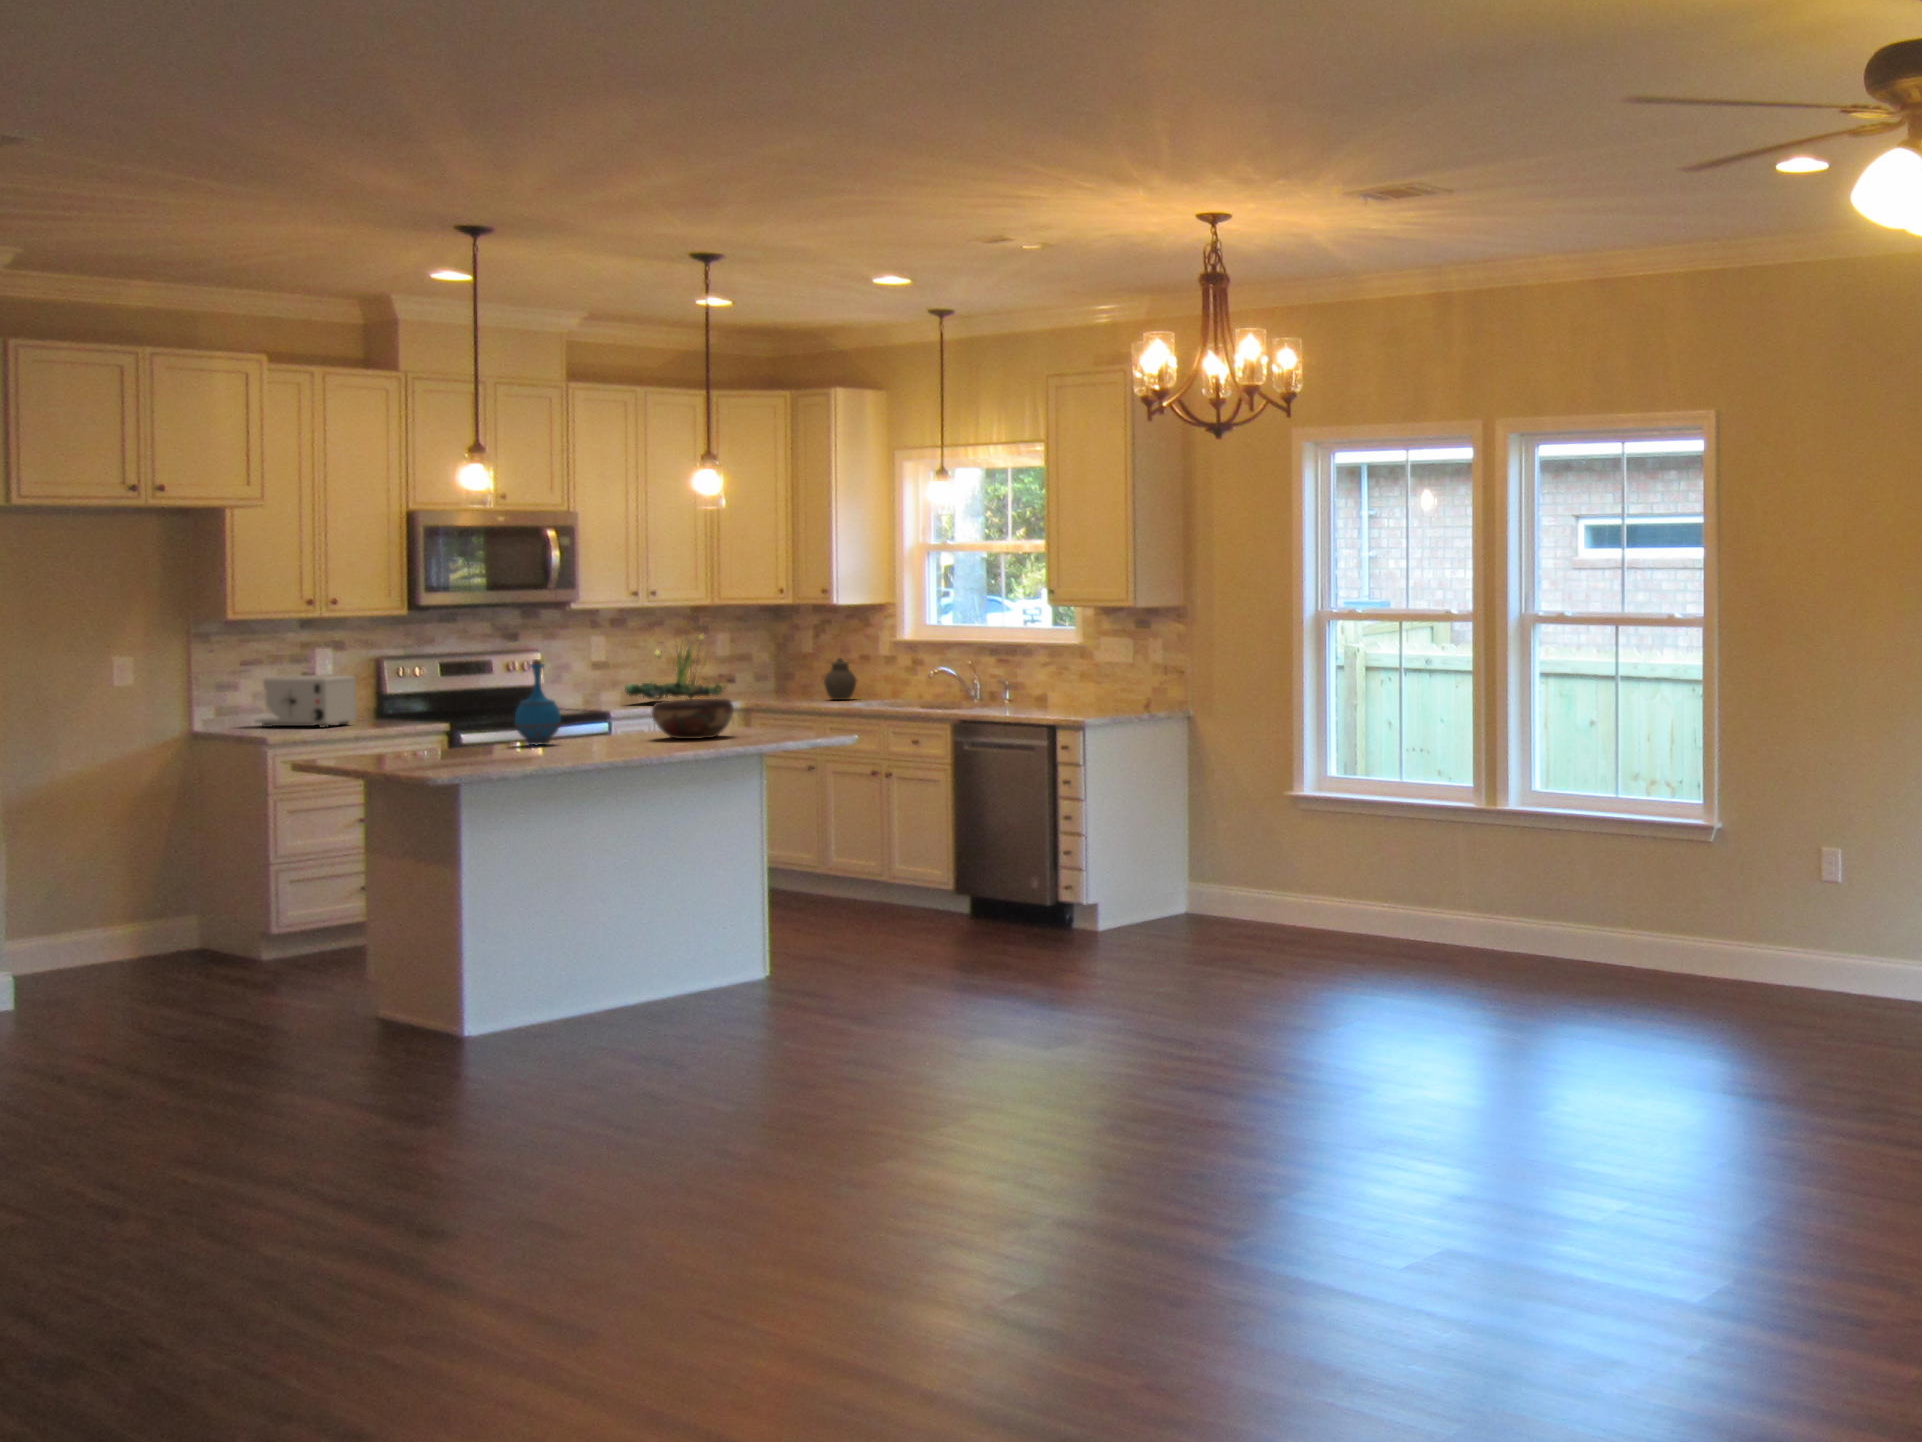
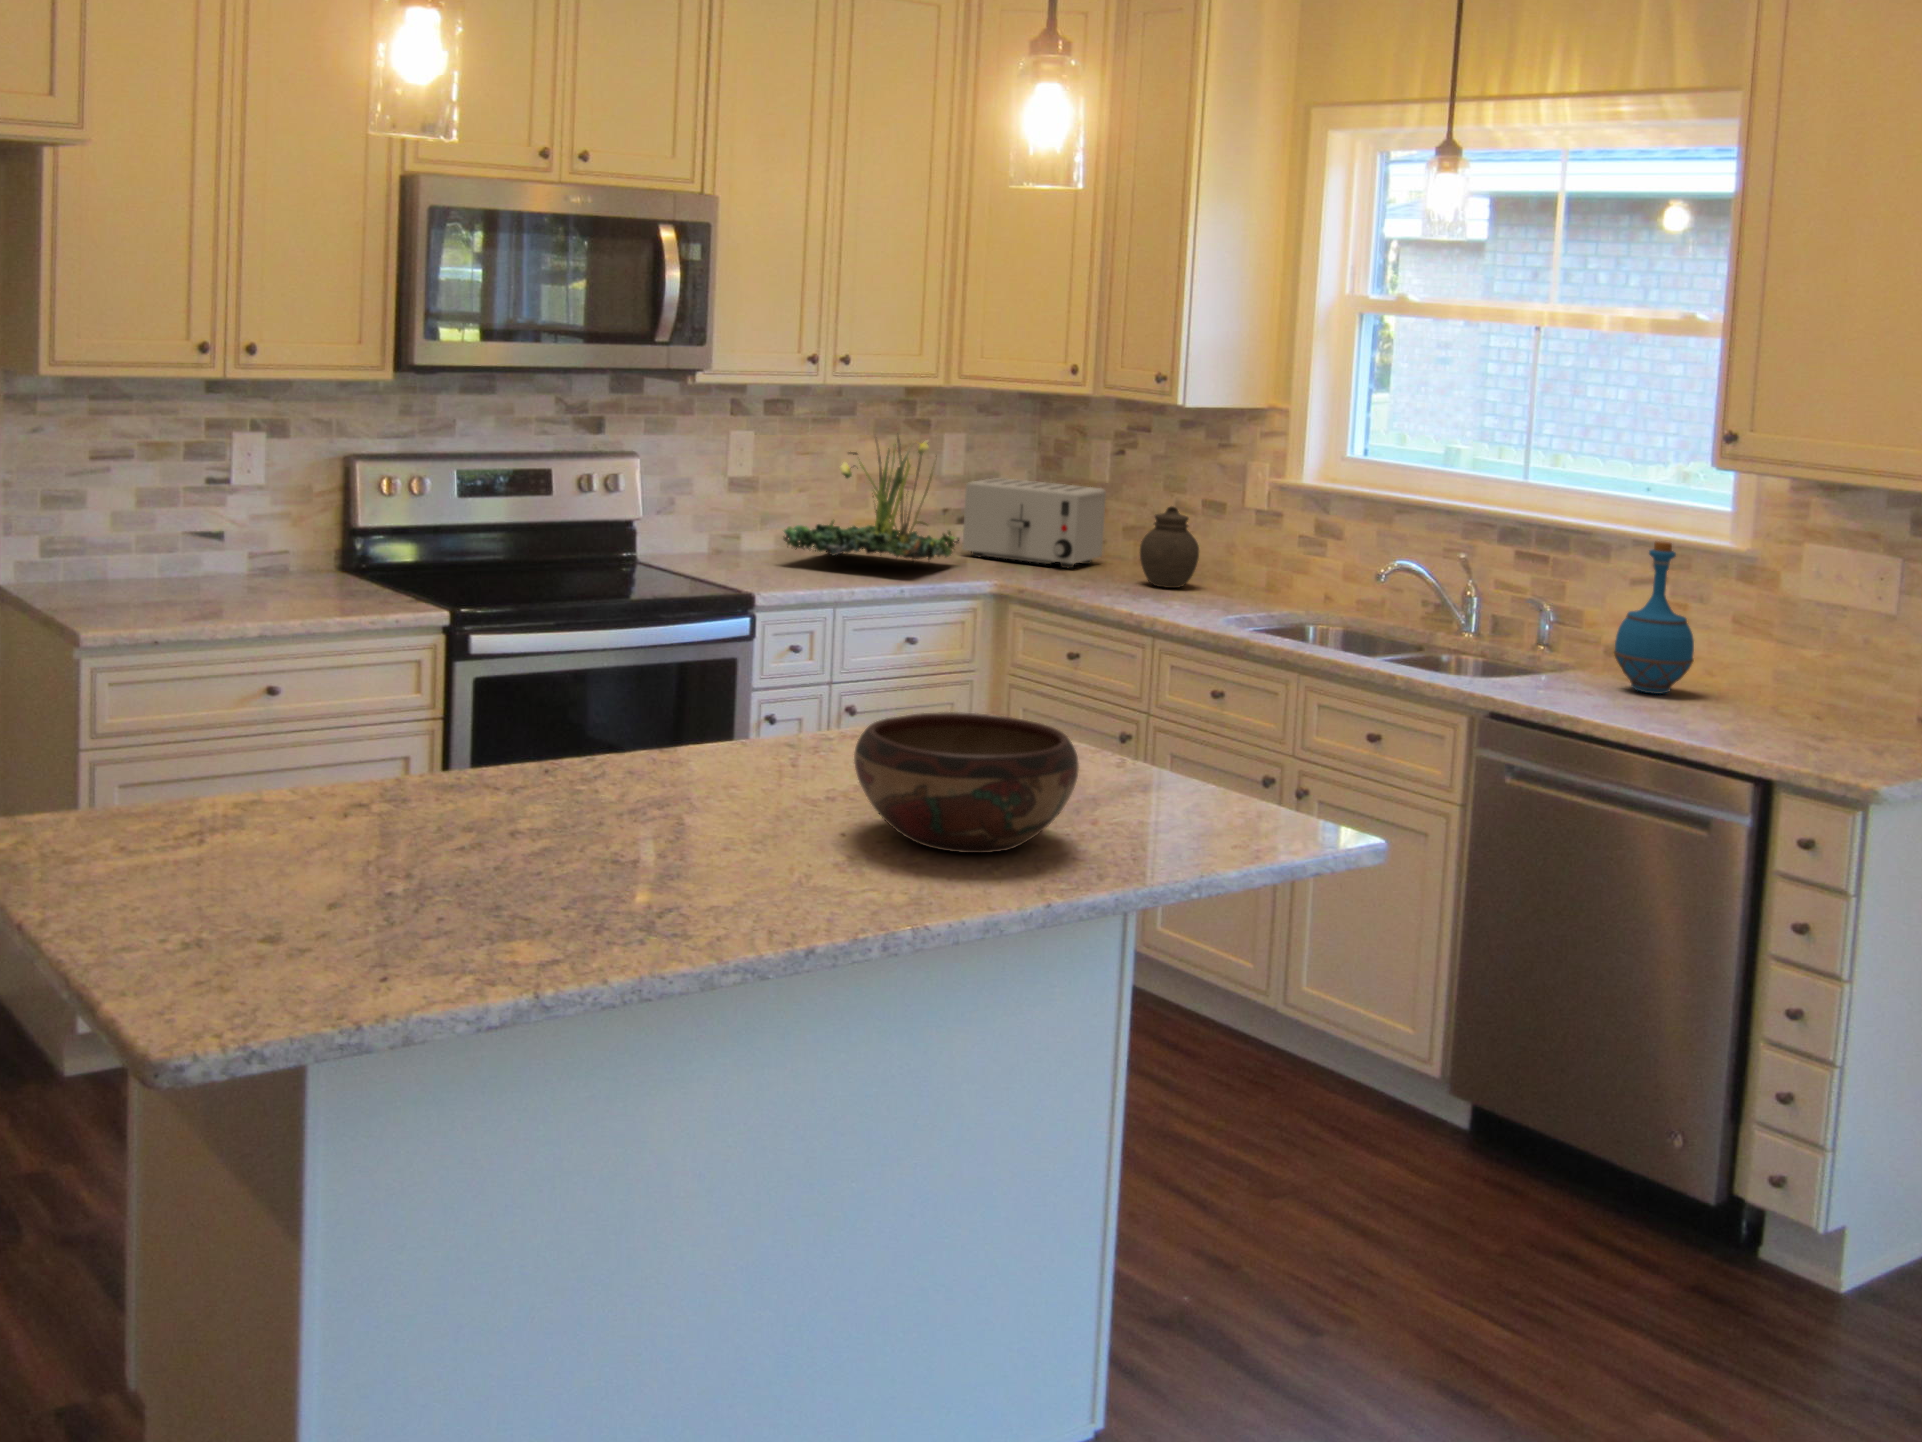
bottle: present [515,659,561,745] -> present [1614,541,1694,694]
toaster: present [255,676,357,728] -> present [962,478,1106,568]

